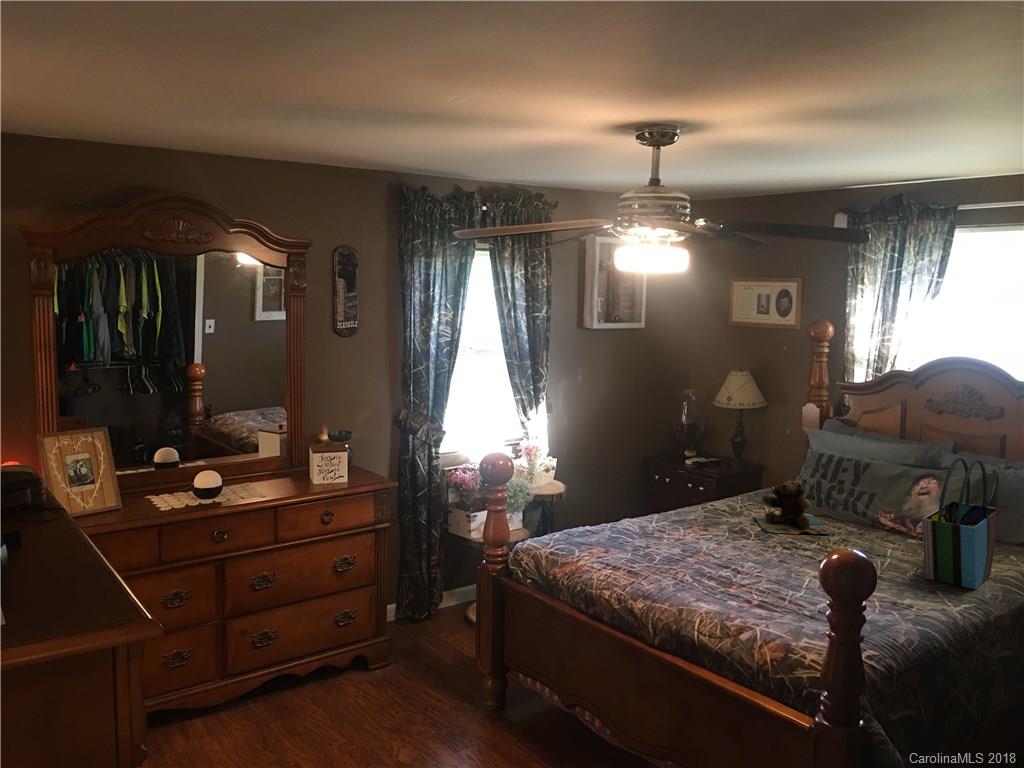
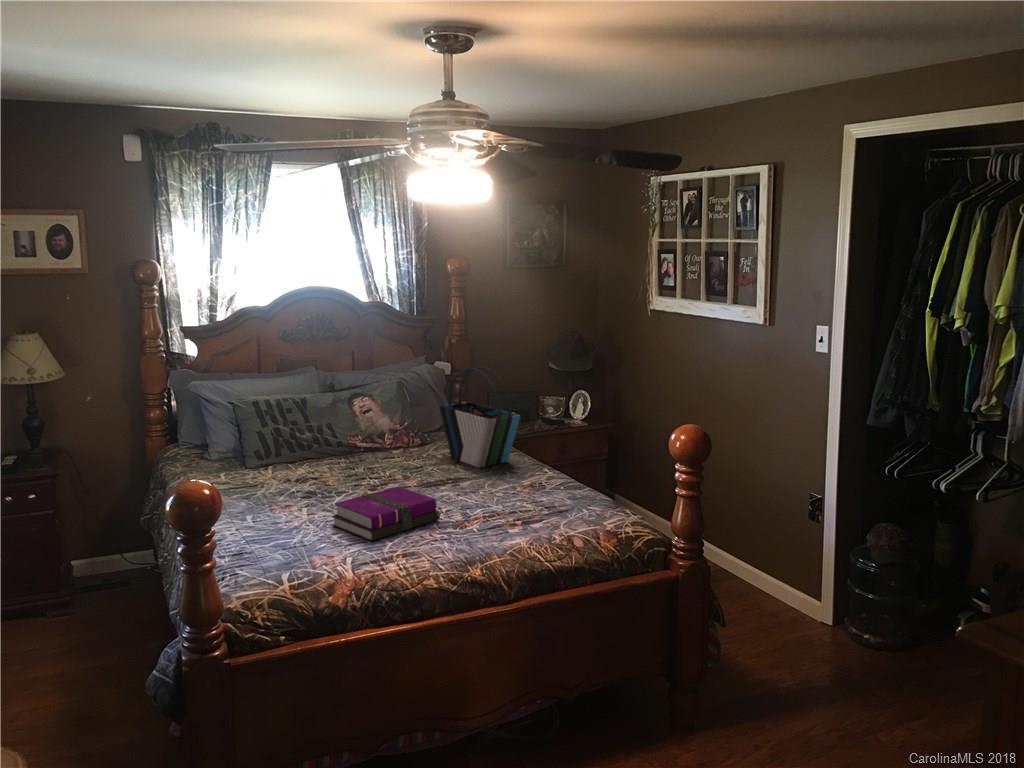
teddy bear: present [754,481,831,534] -> none [267,432,354,487]
notebook: none [650,524,750,573] -> present [332,486,440,541]

